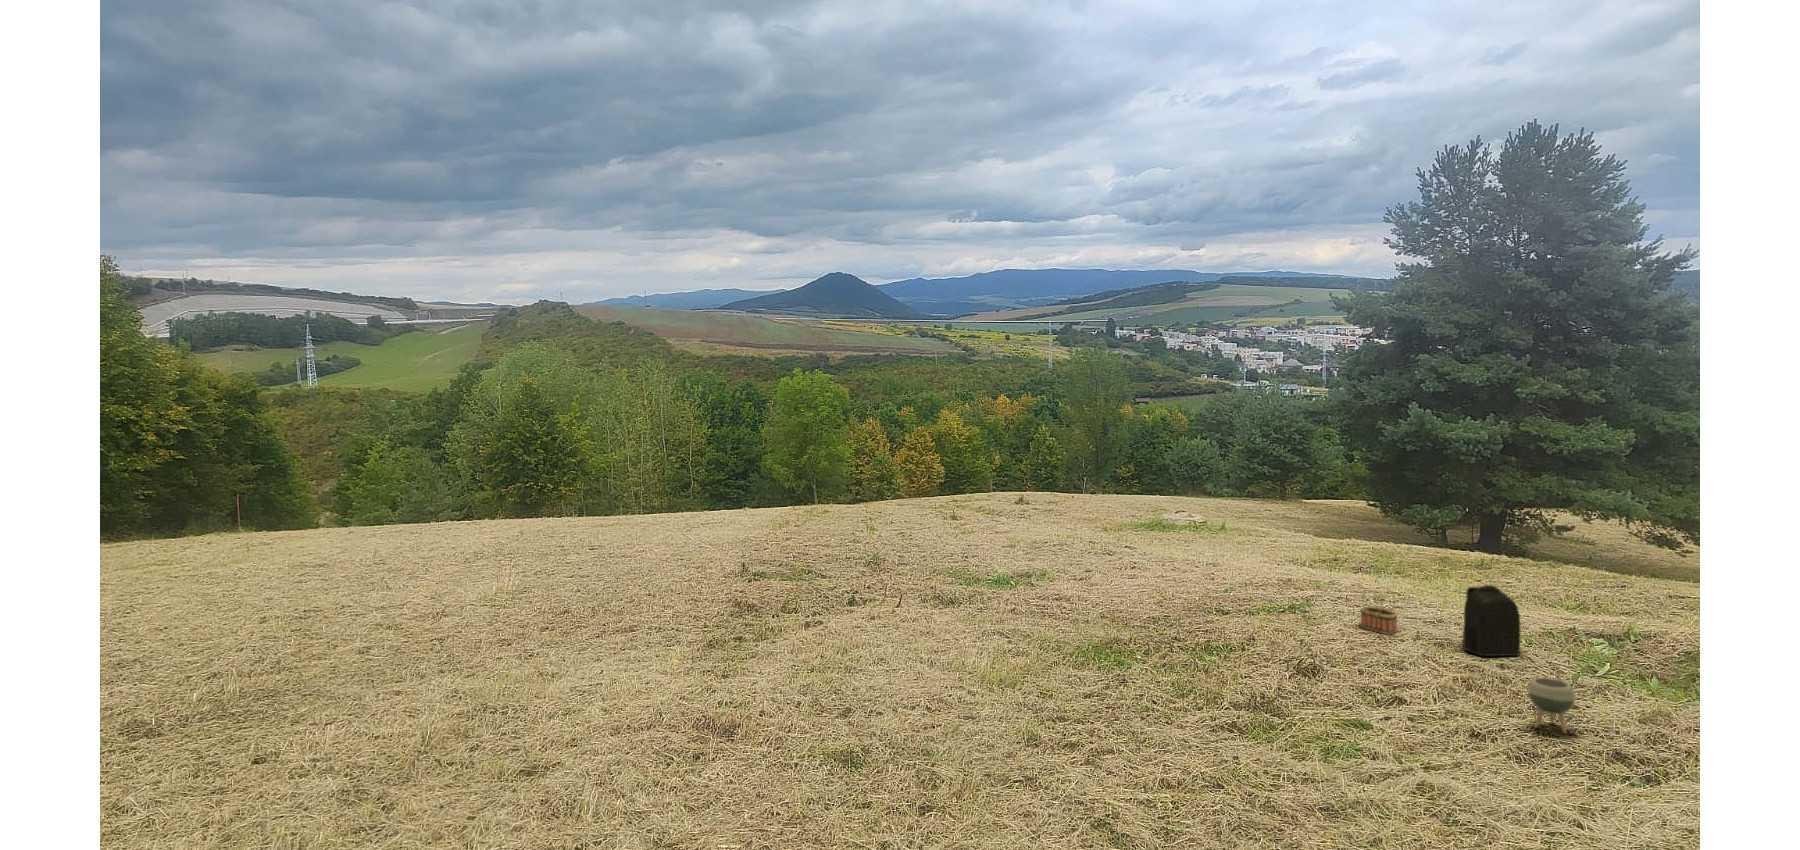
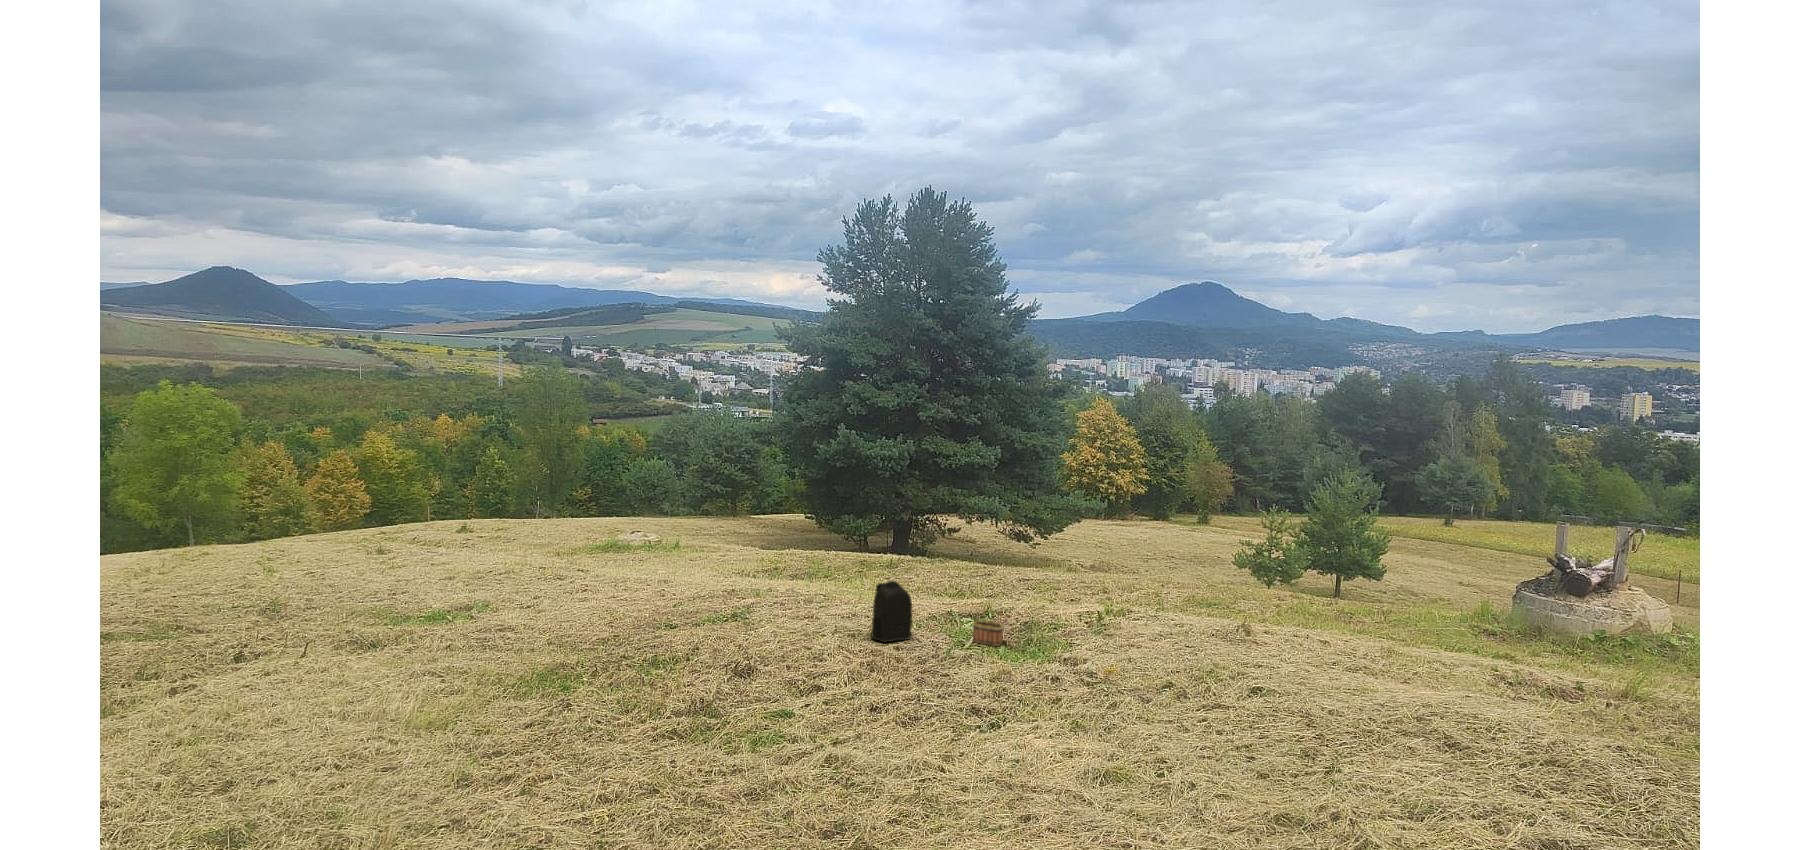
basket: present [1360,590,1398,634] -> present [973,605,1004,646]
planter: present [1528,678,1575,734] -> none [912,654,942,697]

